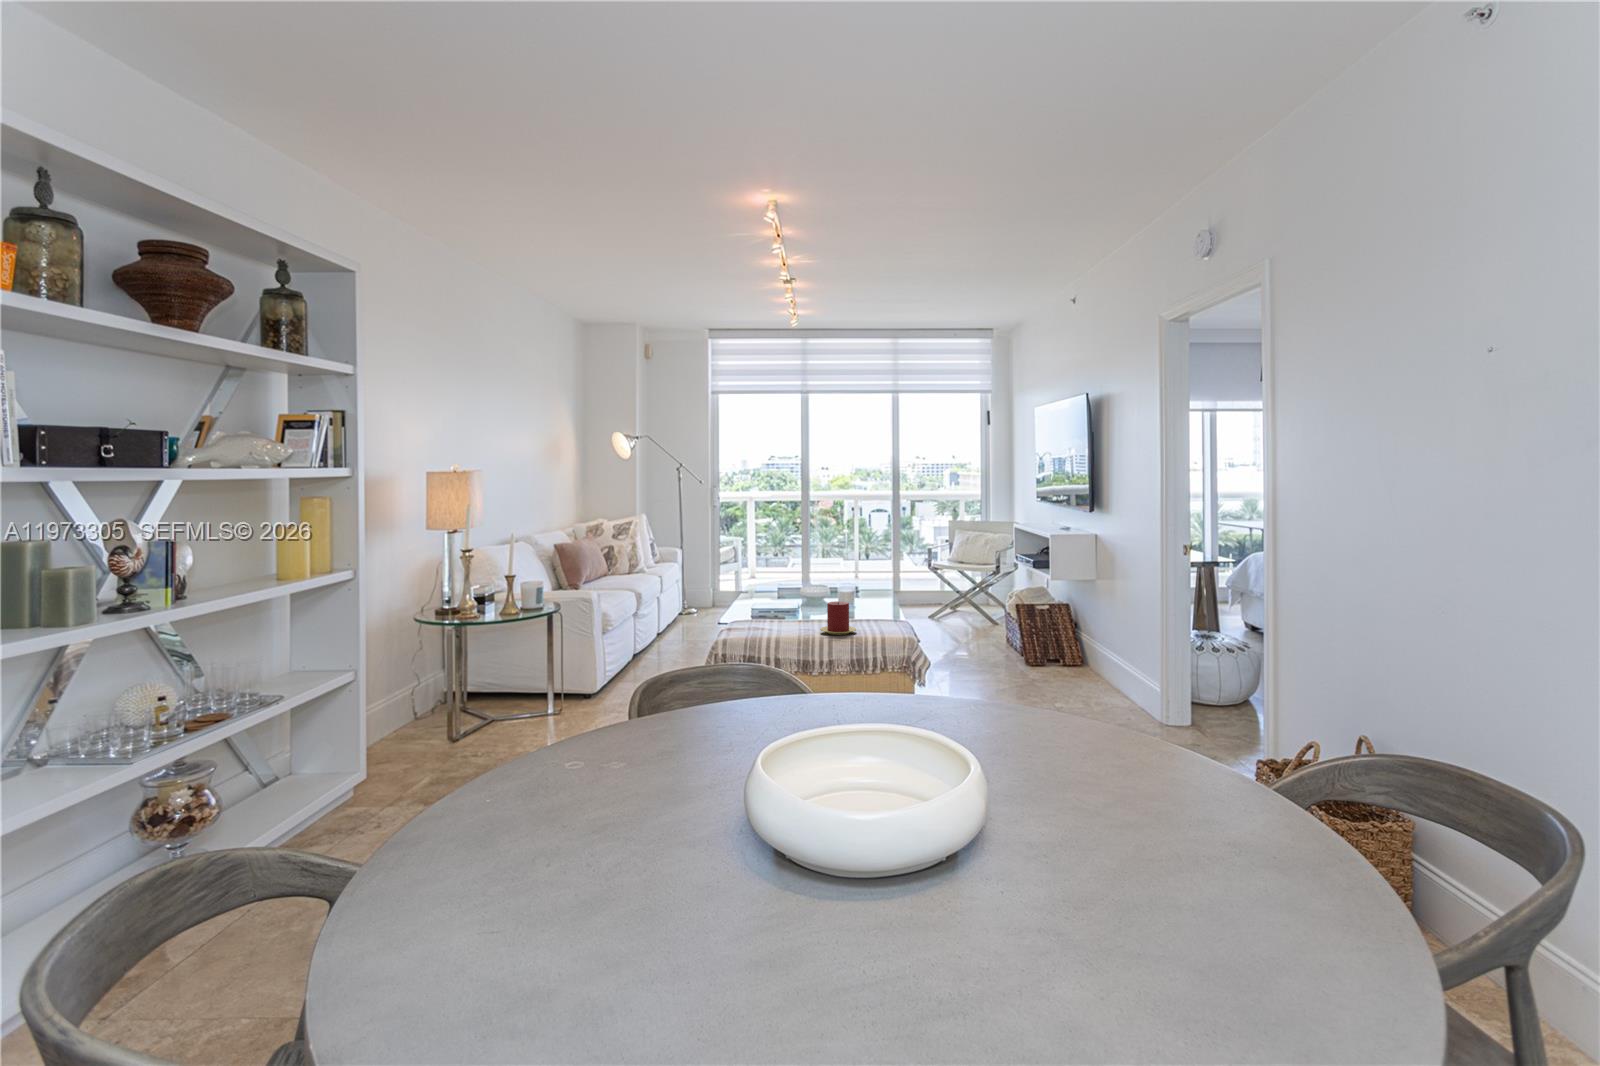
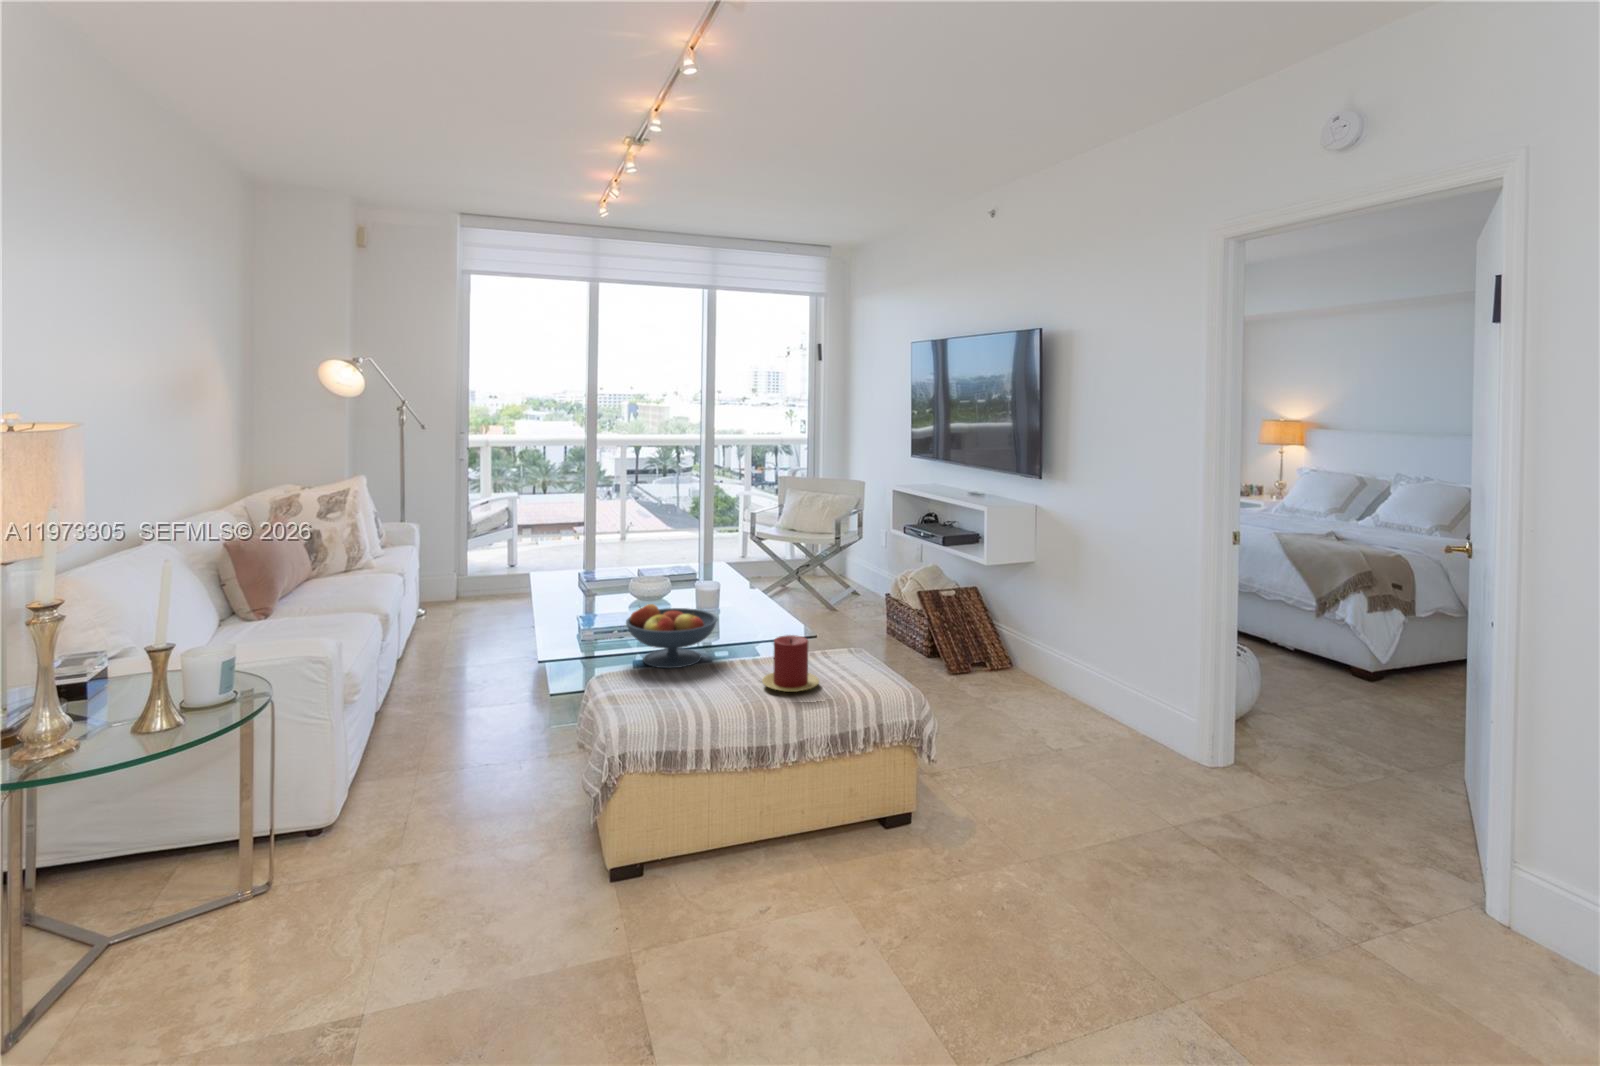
fruit bowl: none [756,584,814,624] -> present [626,604,717,668]

